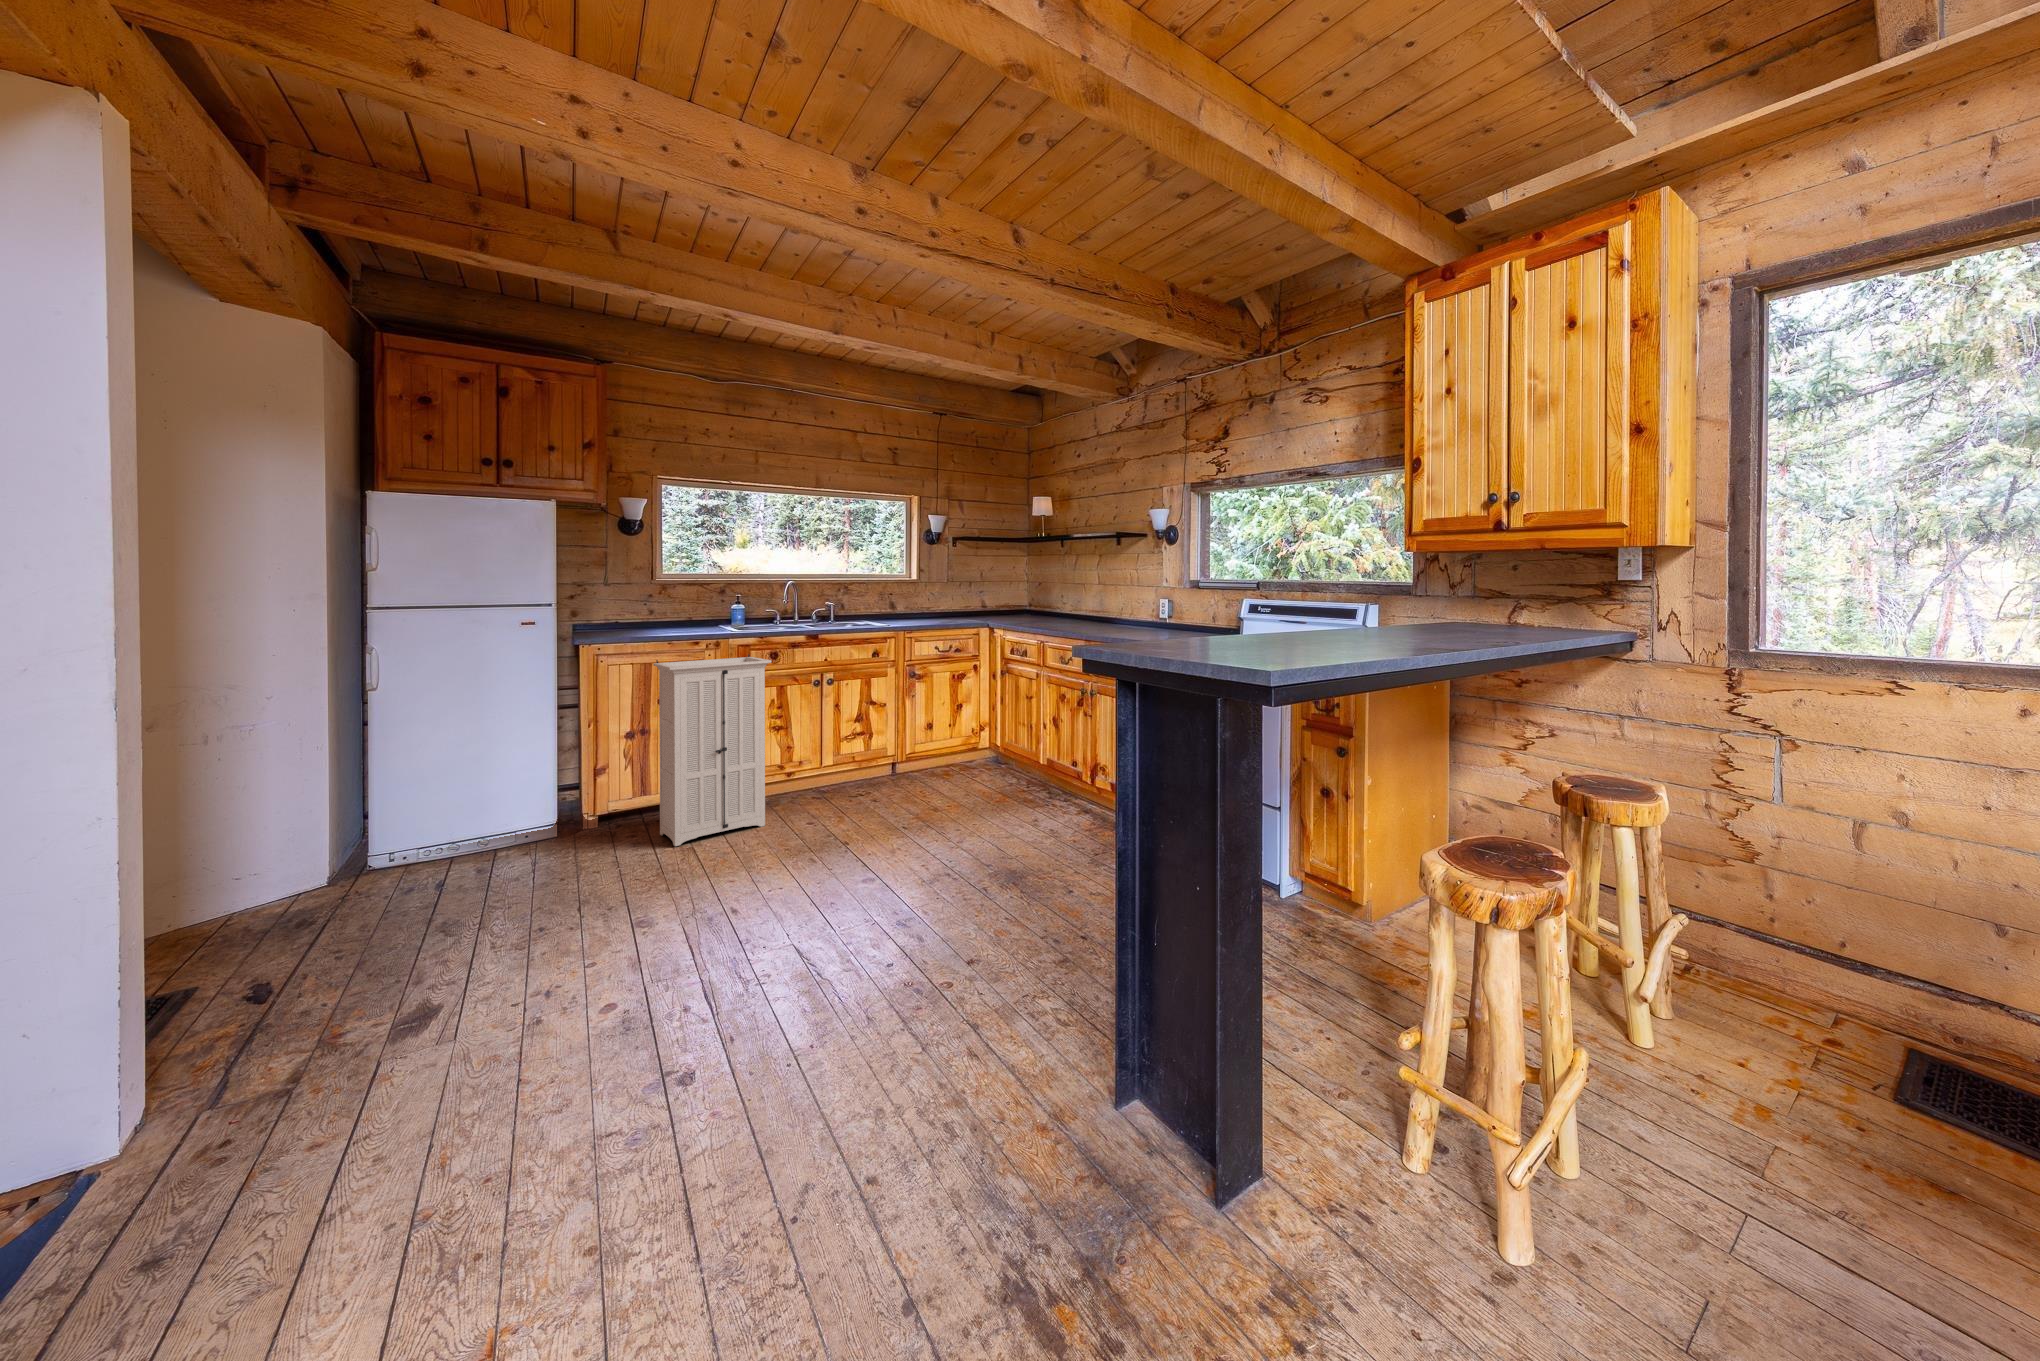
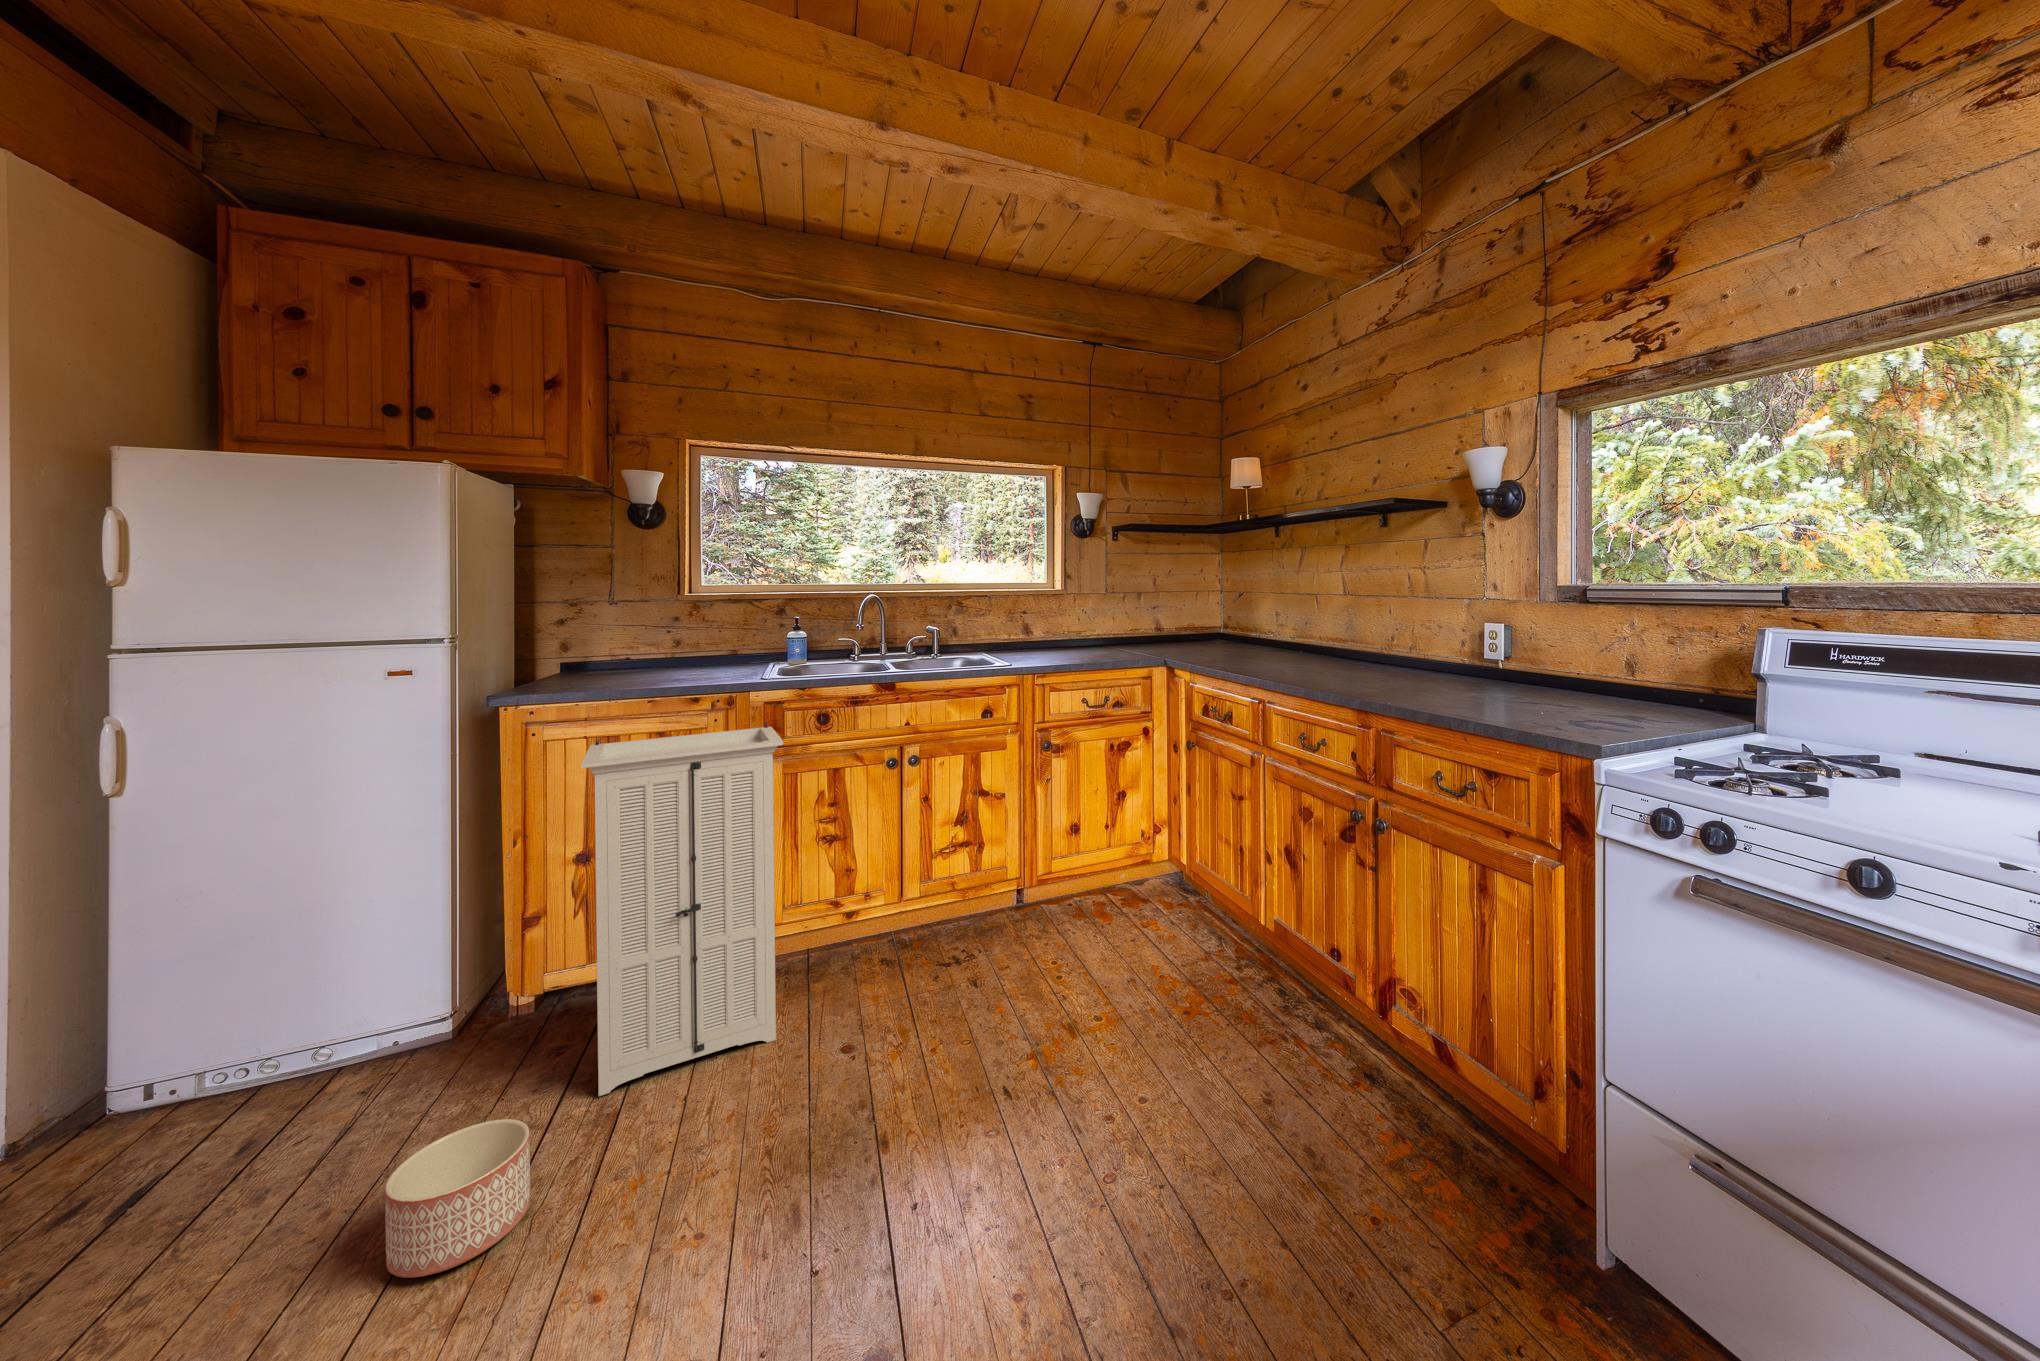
planter: none [614,834,674,888] -> present [385,1119,530,1278]

